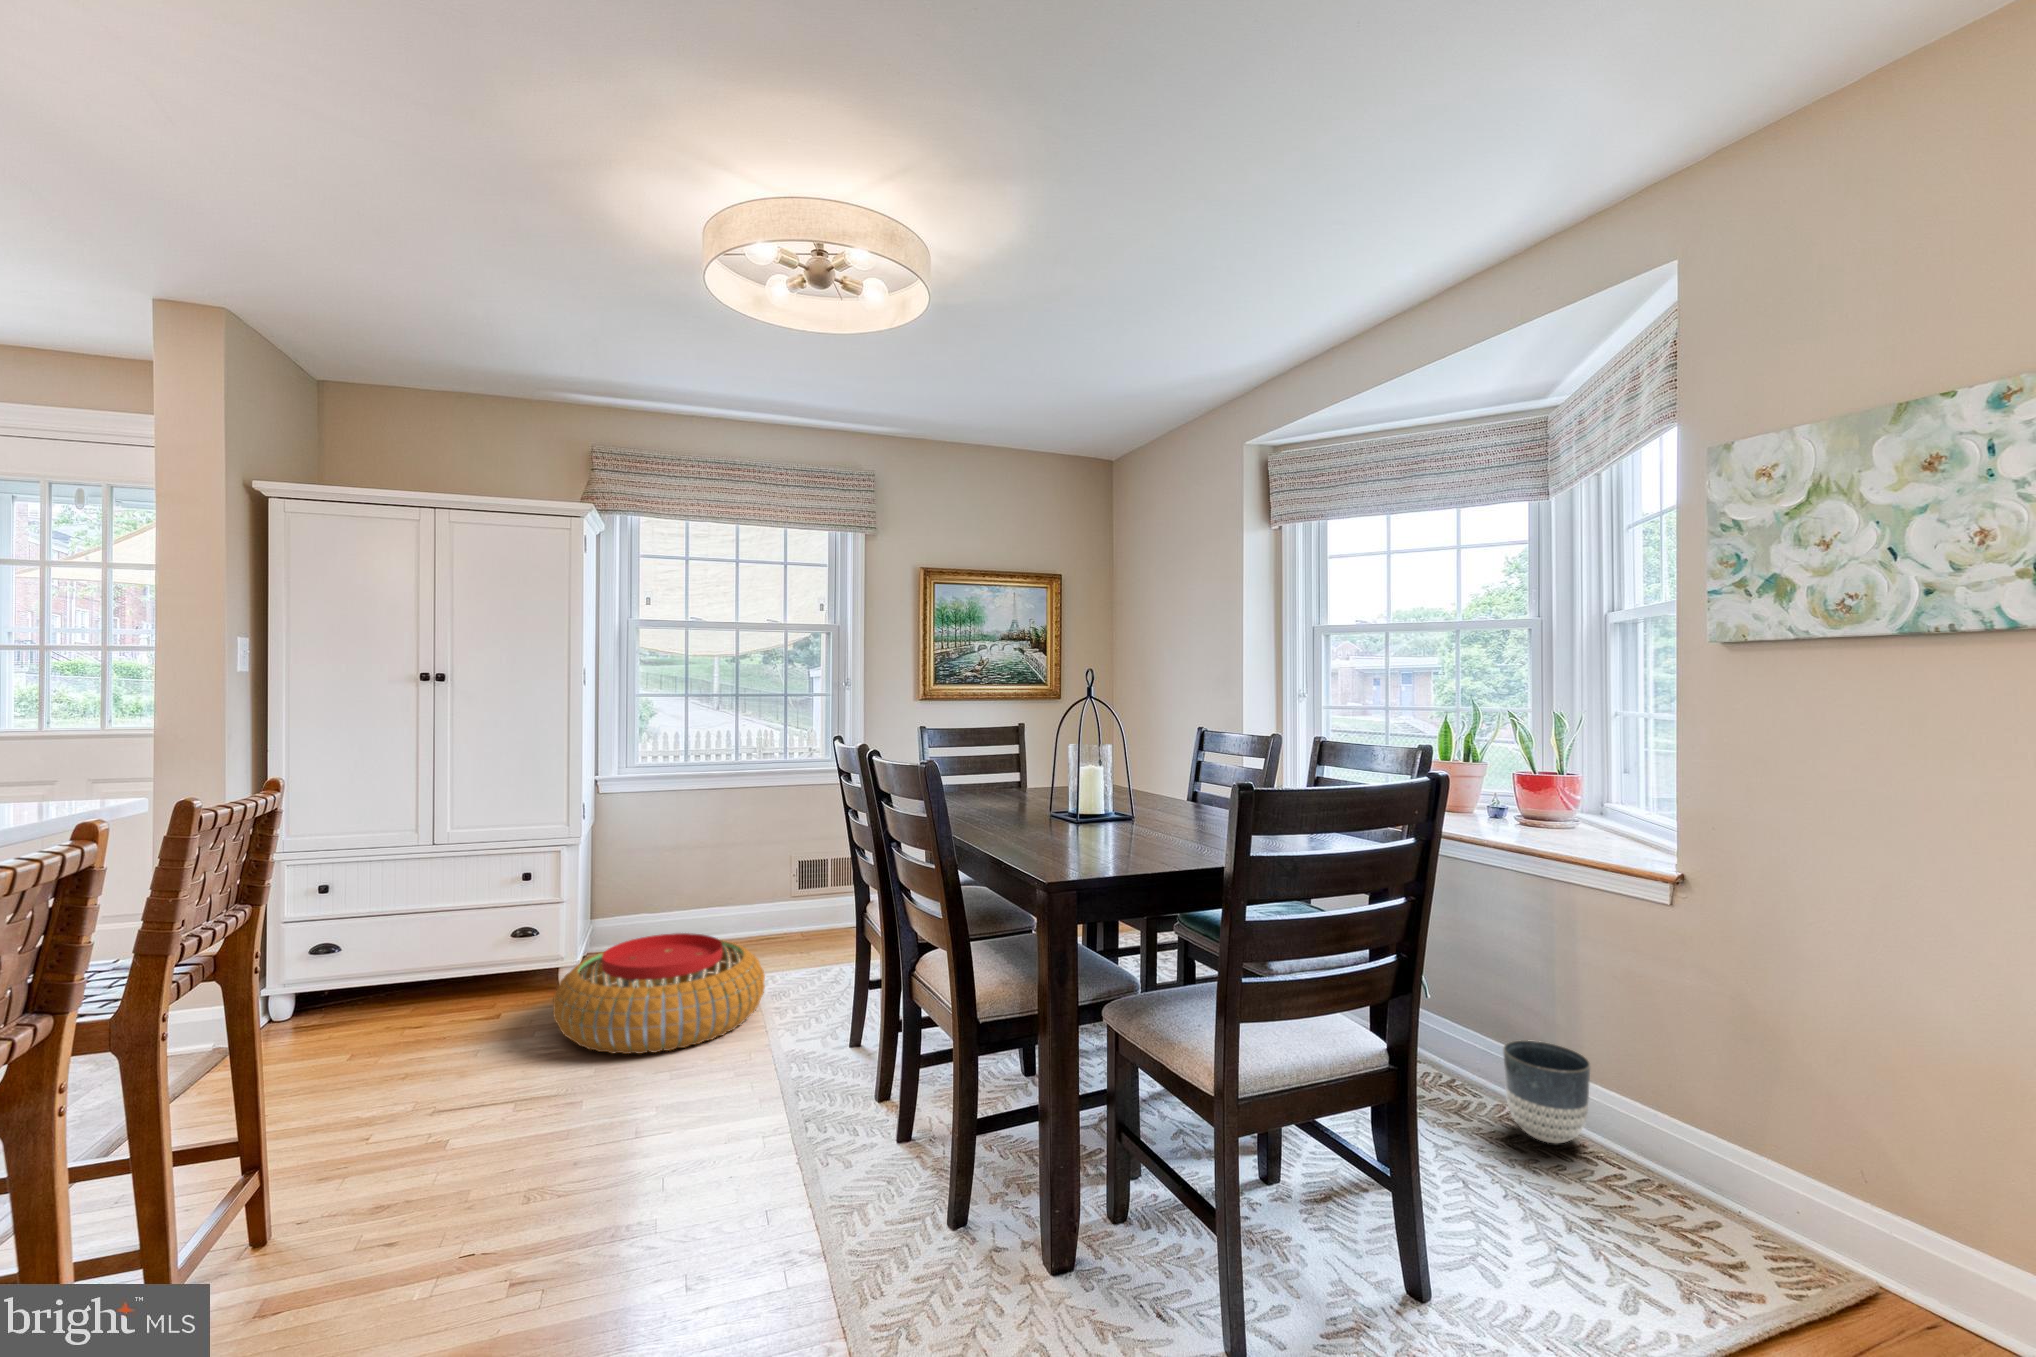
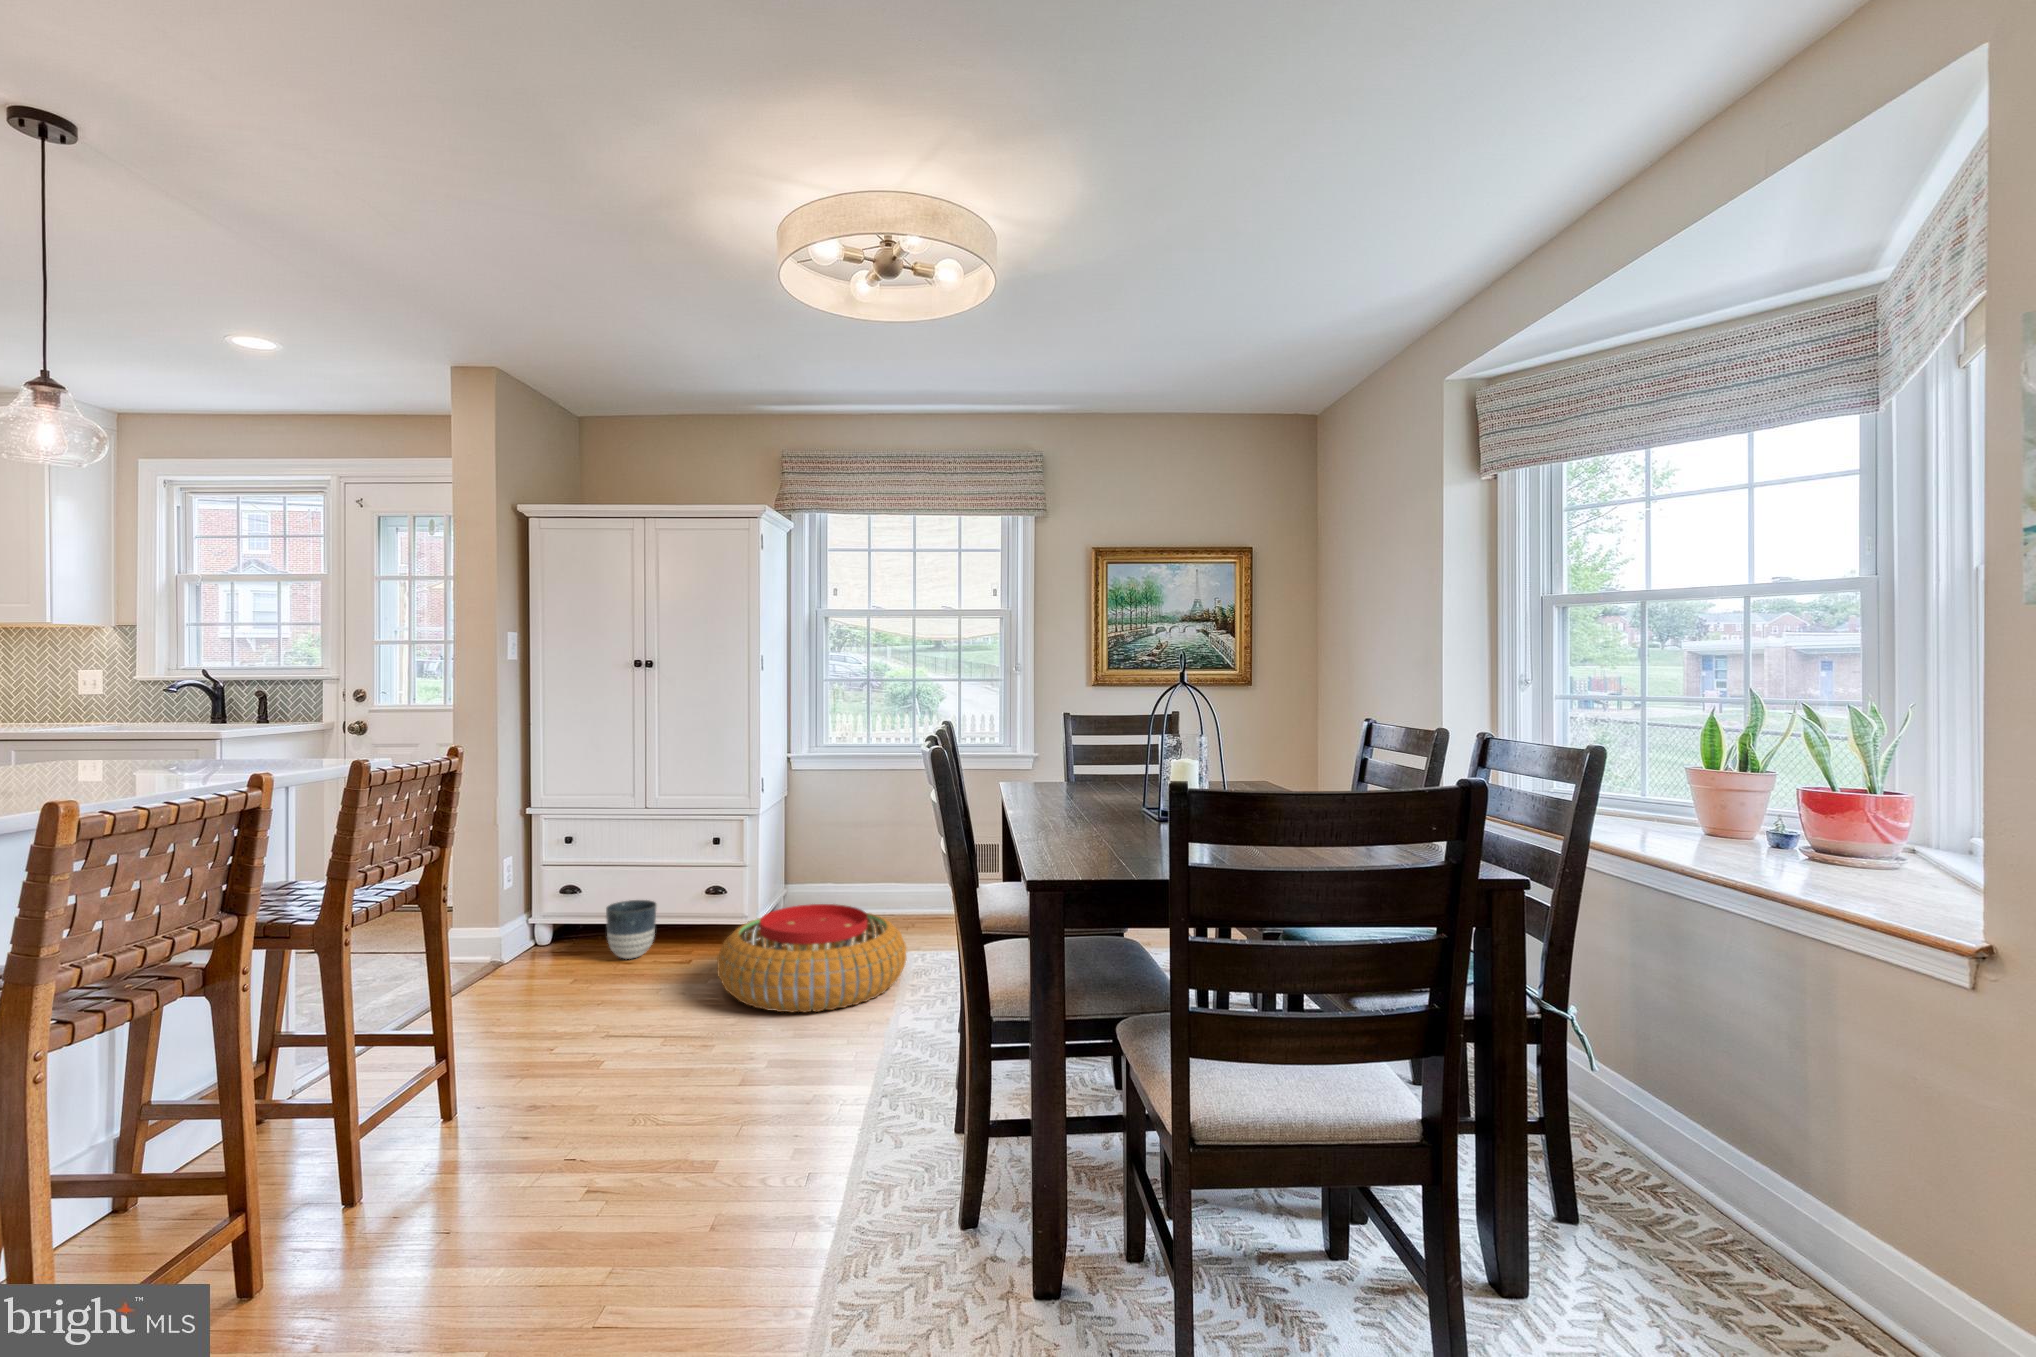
planter: present [1503,1040,1590,1144] -> present [606,900,656,959]

